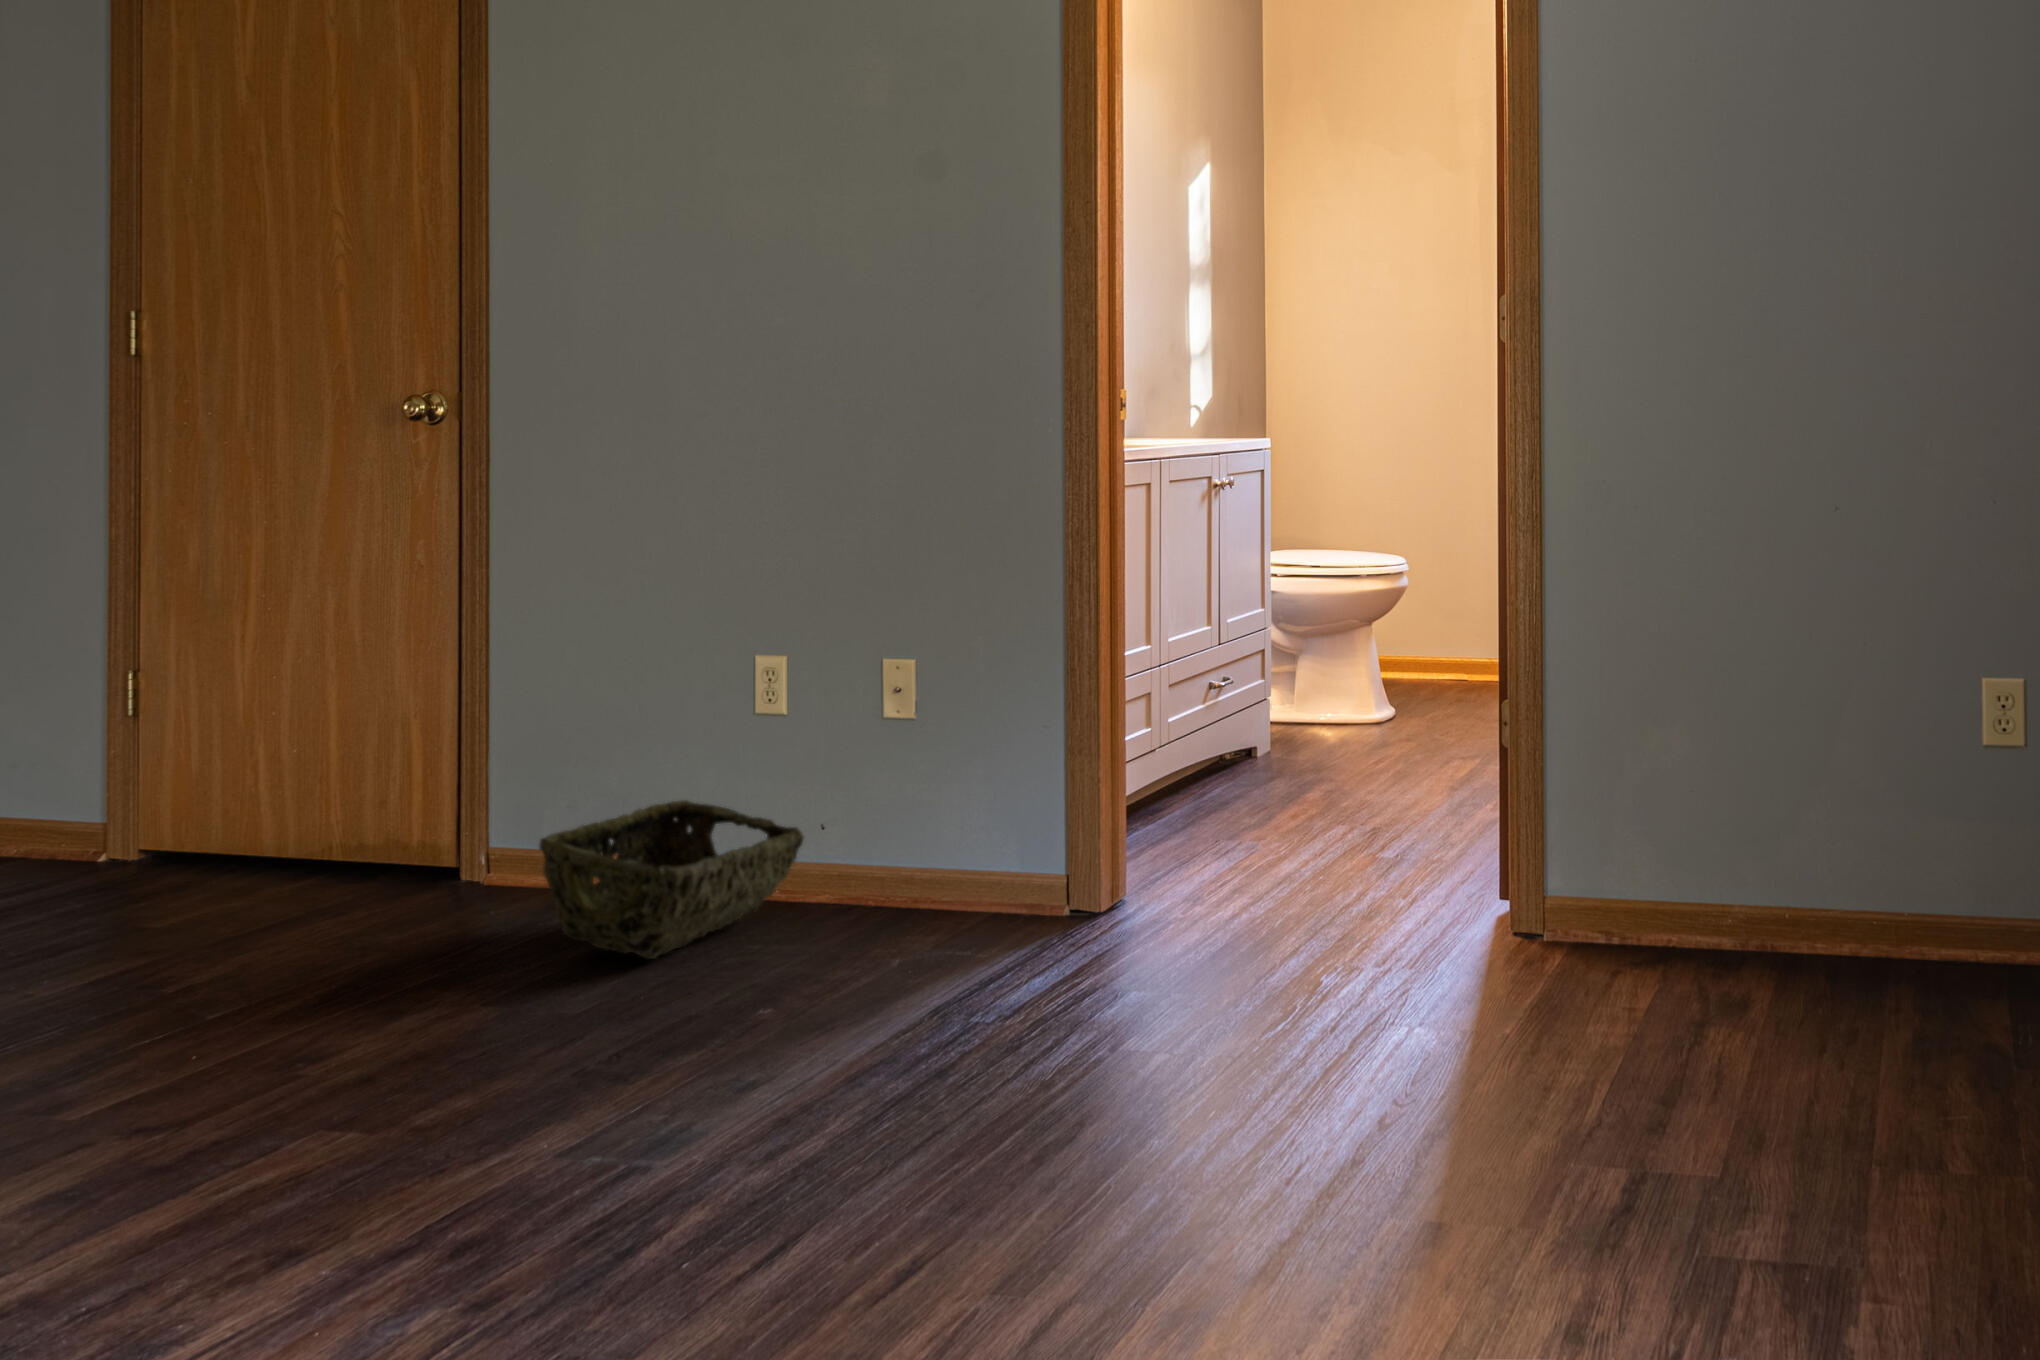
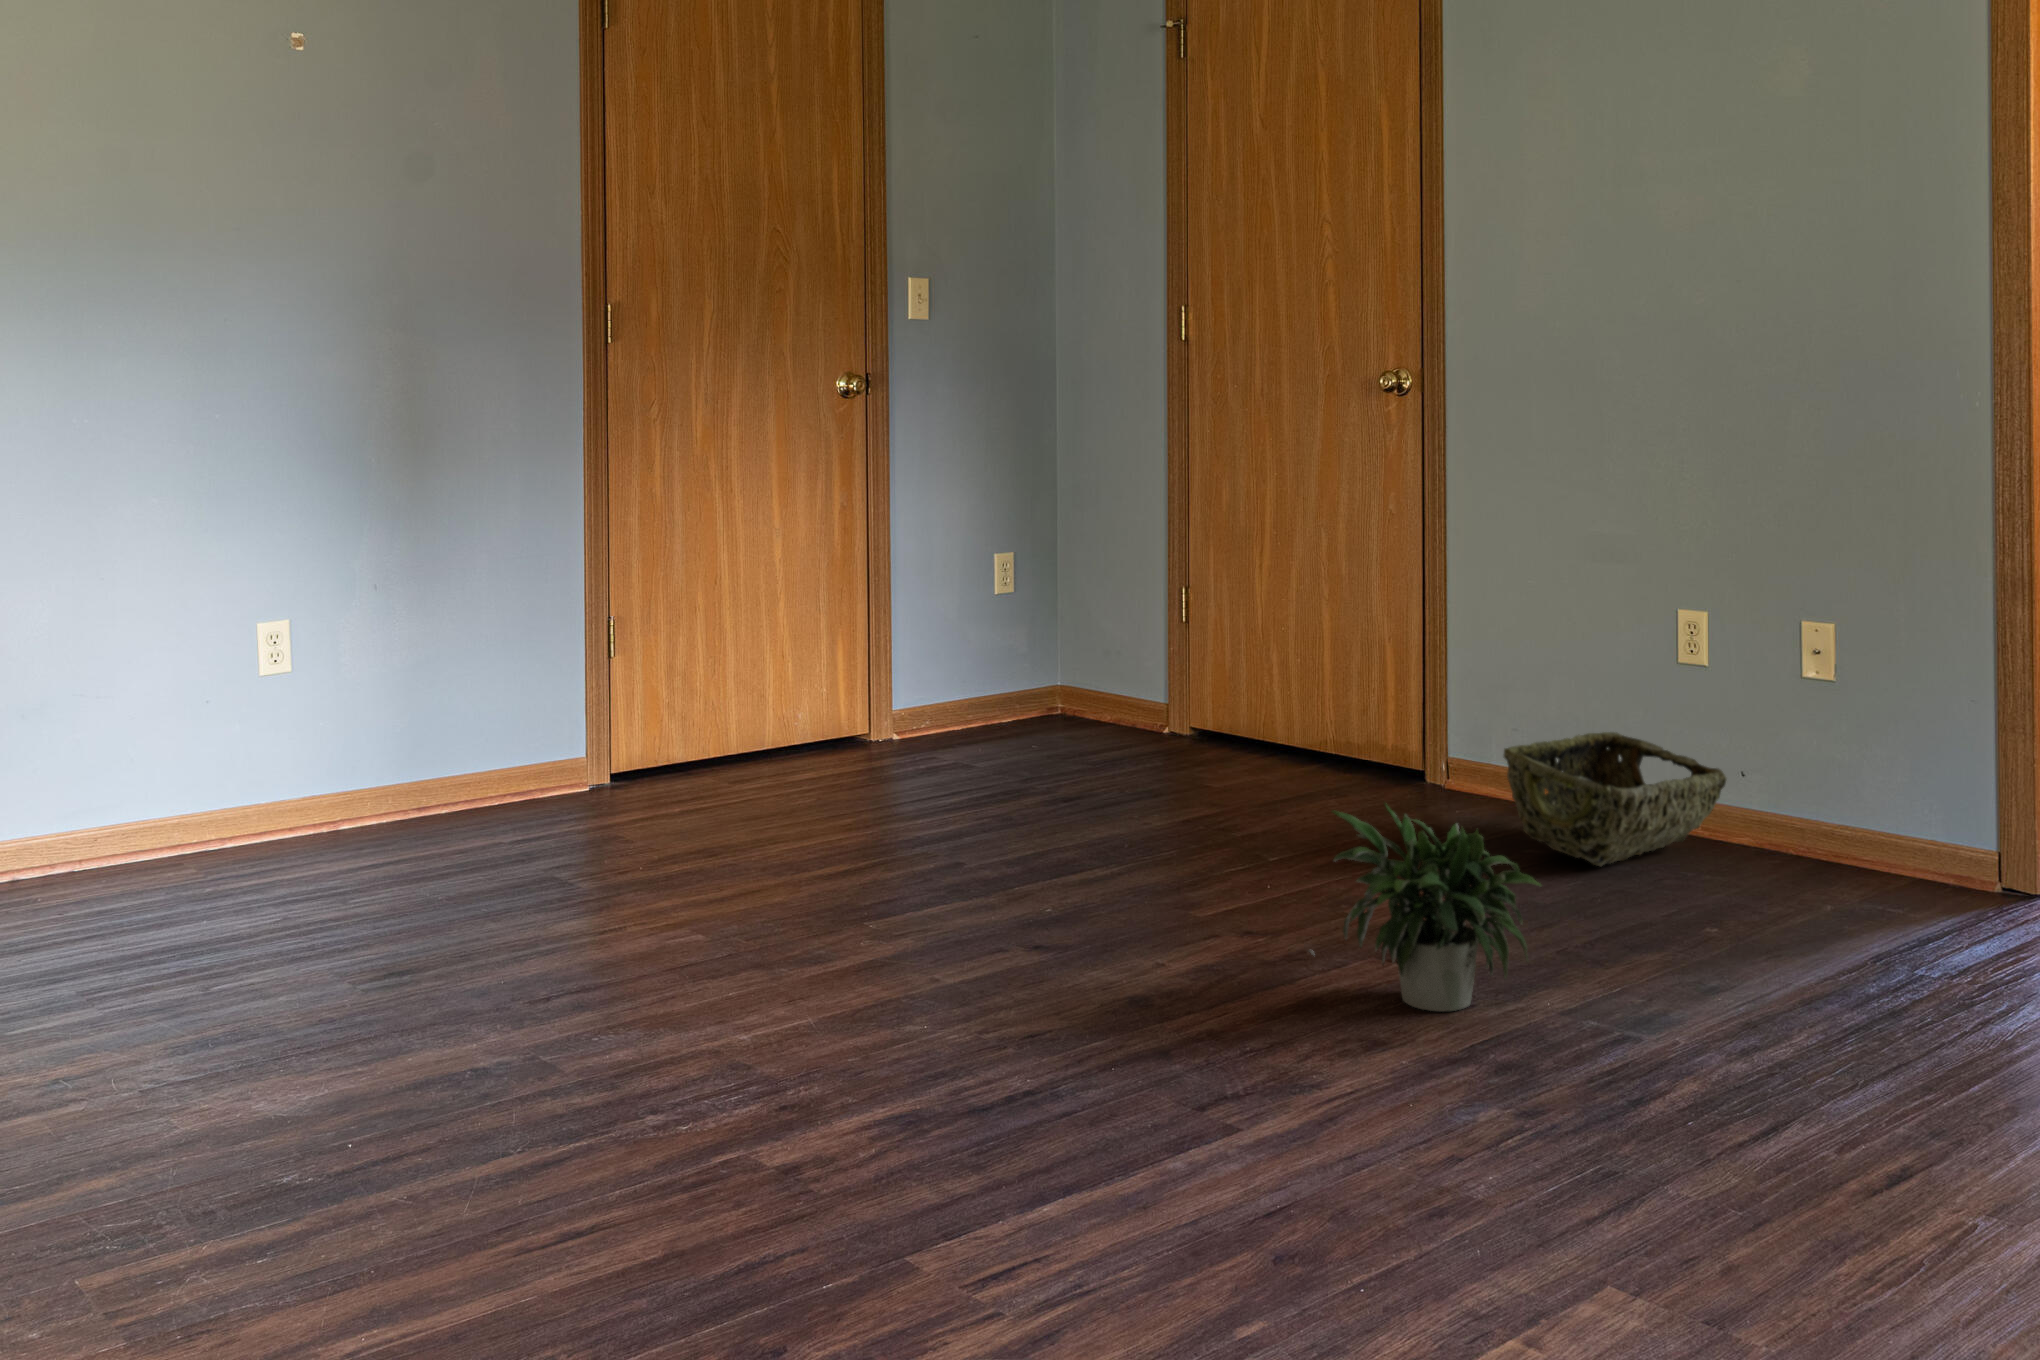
potted plant: none [226,937,543,1193] -> present [1309,804,1541,1011]

